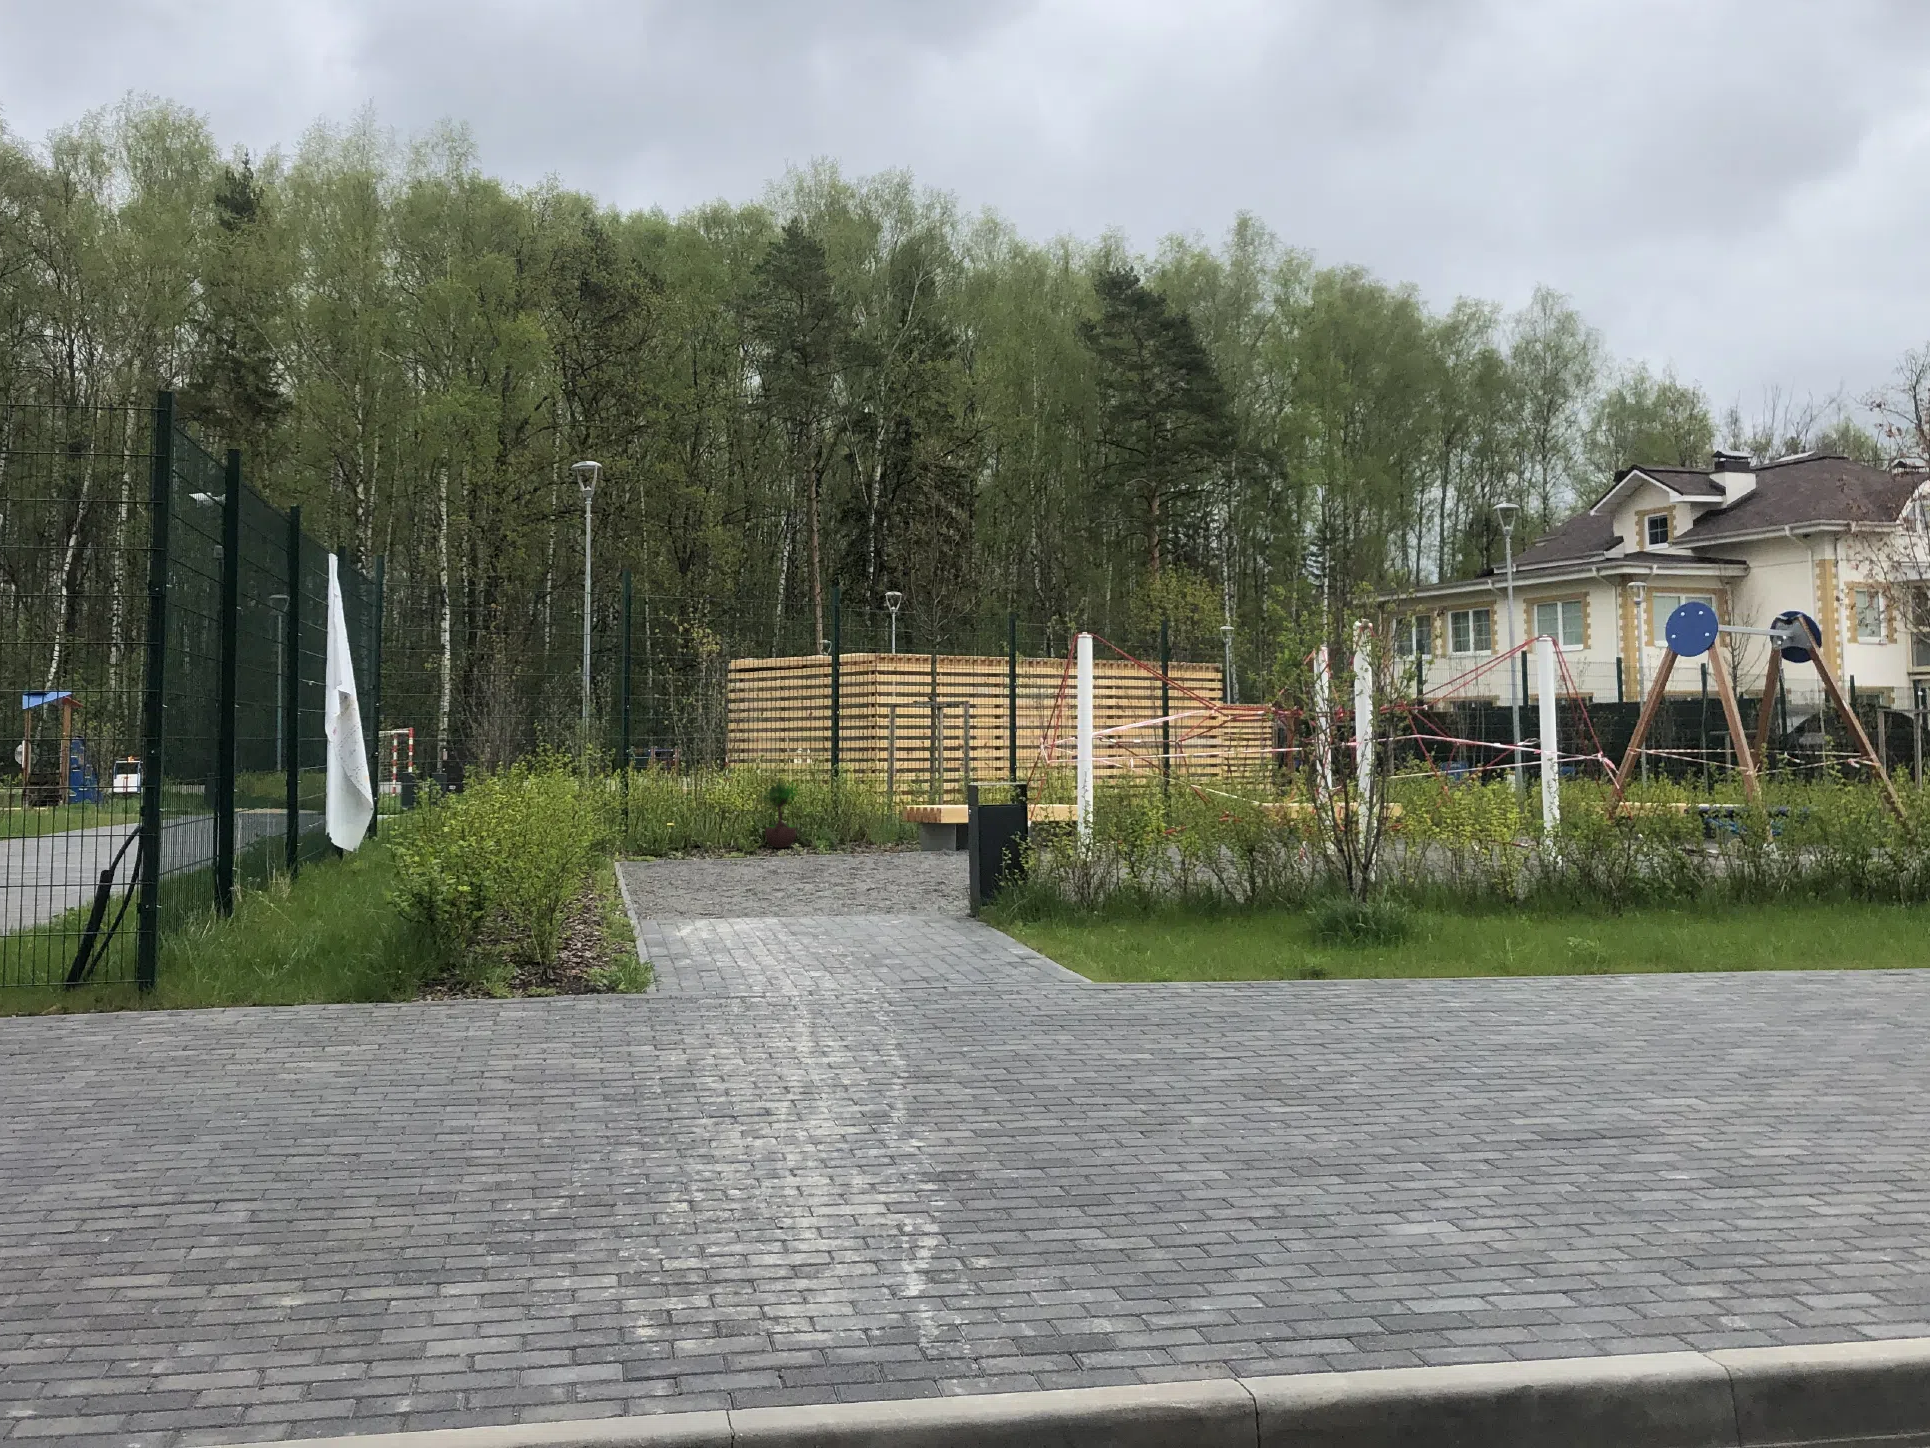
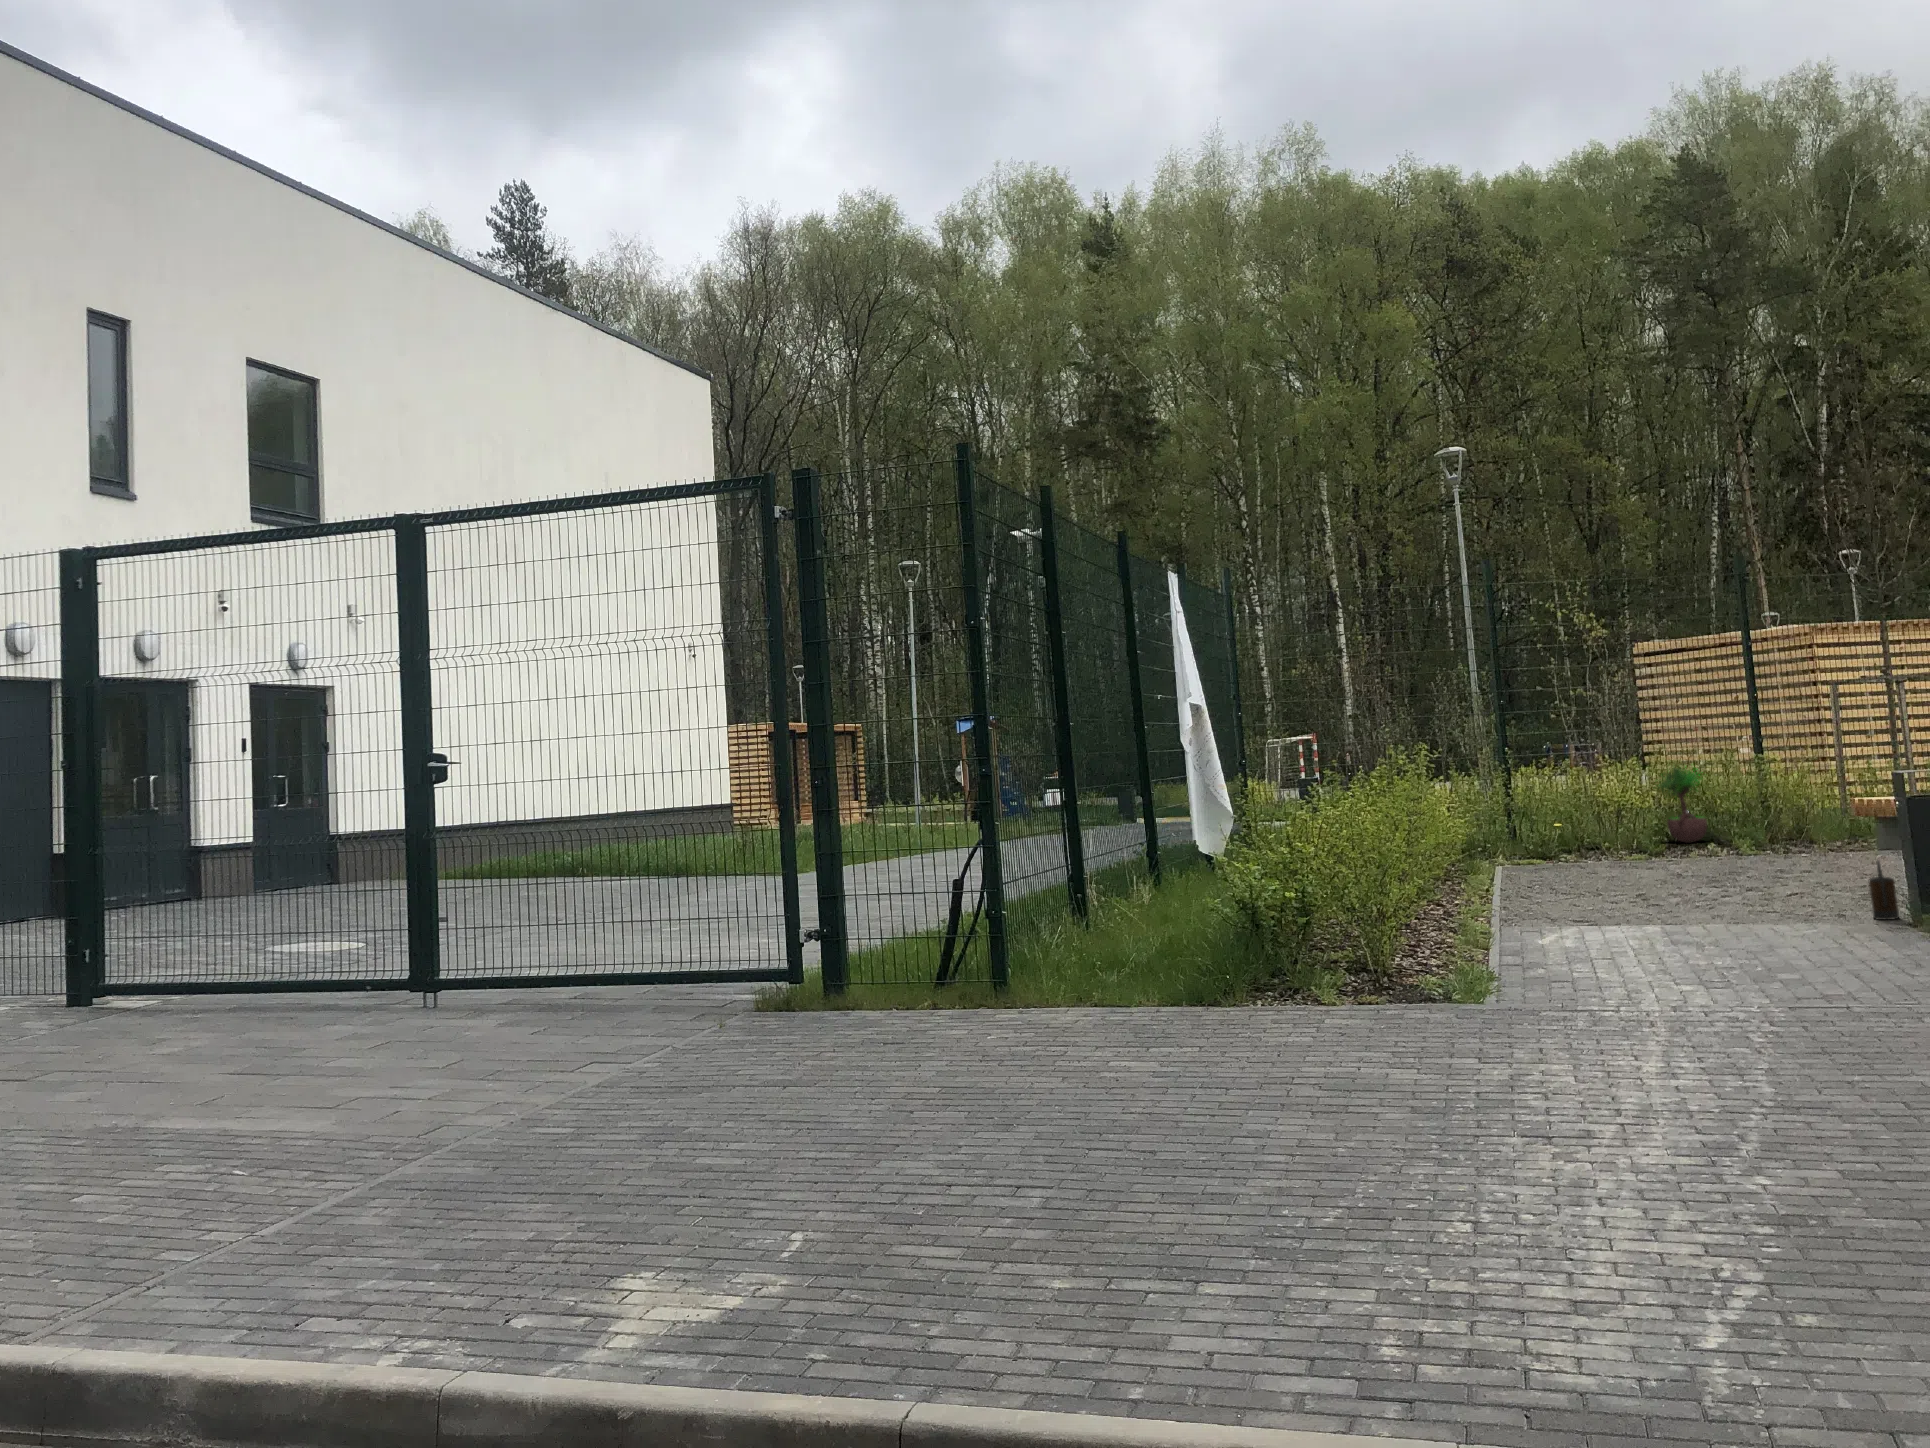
watering can: none [936,868,955,917] -> present [1869,861,1899,920]

